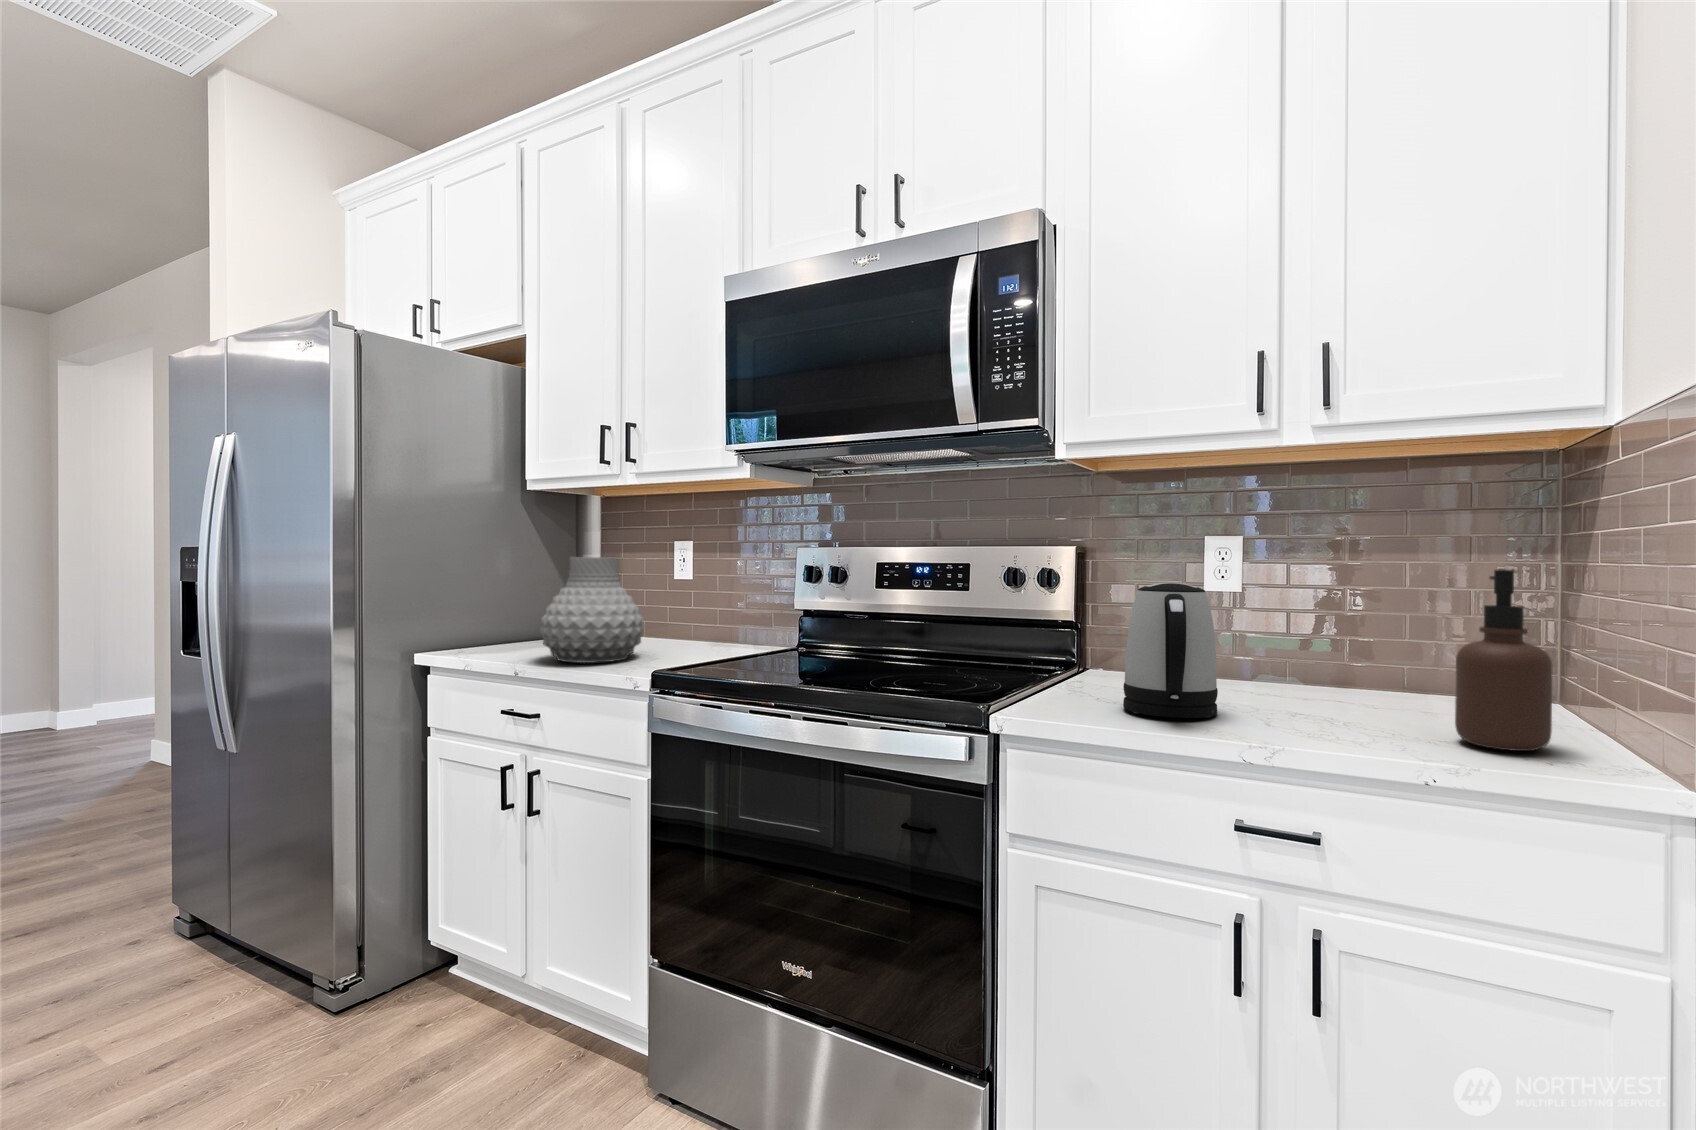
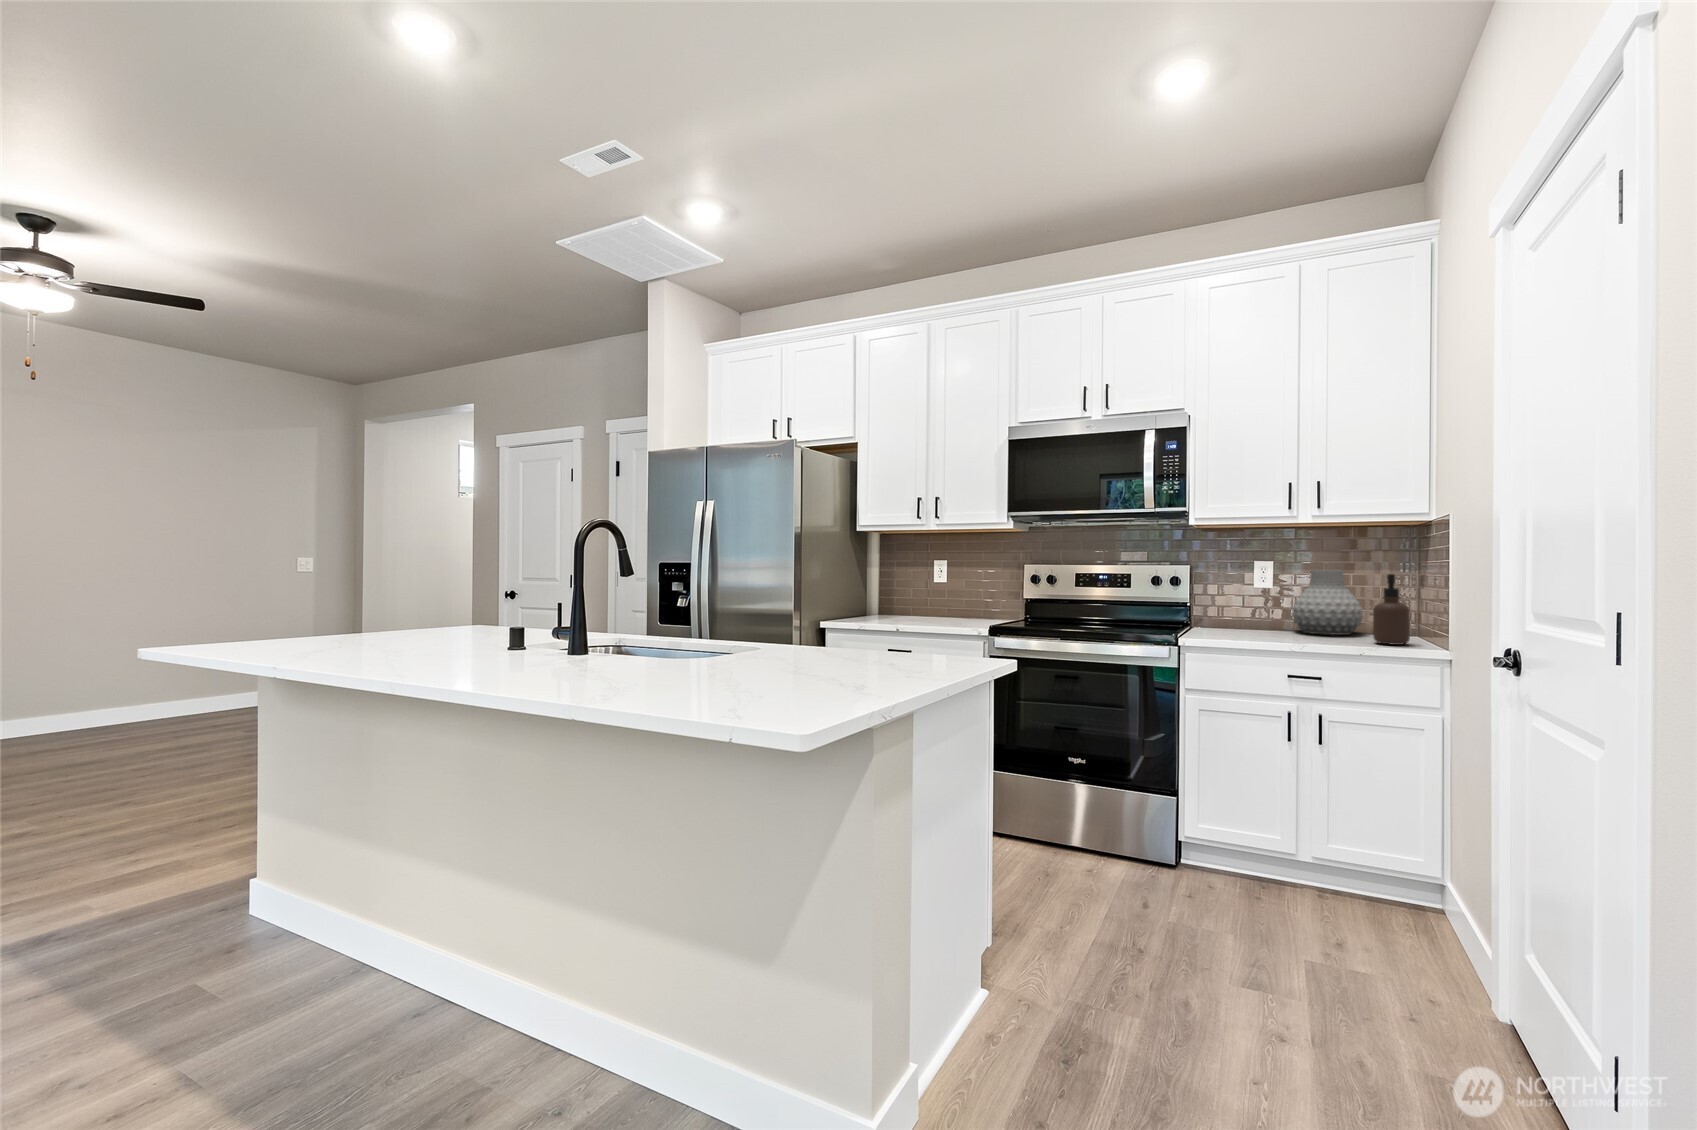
vase: present [540,557,644,663] -> present [1292,570,1363,635]
kettle: present [1123,583,1218,718] -> none [1229,581,1273,638]

